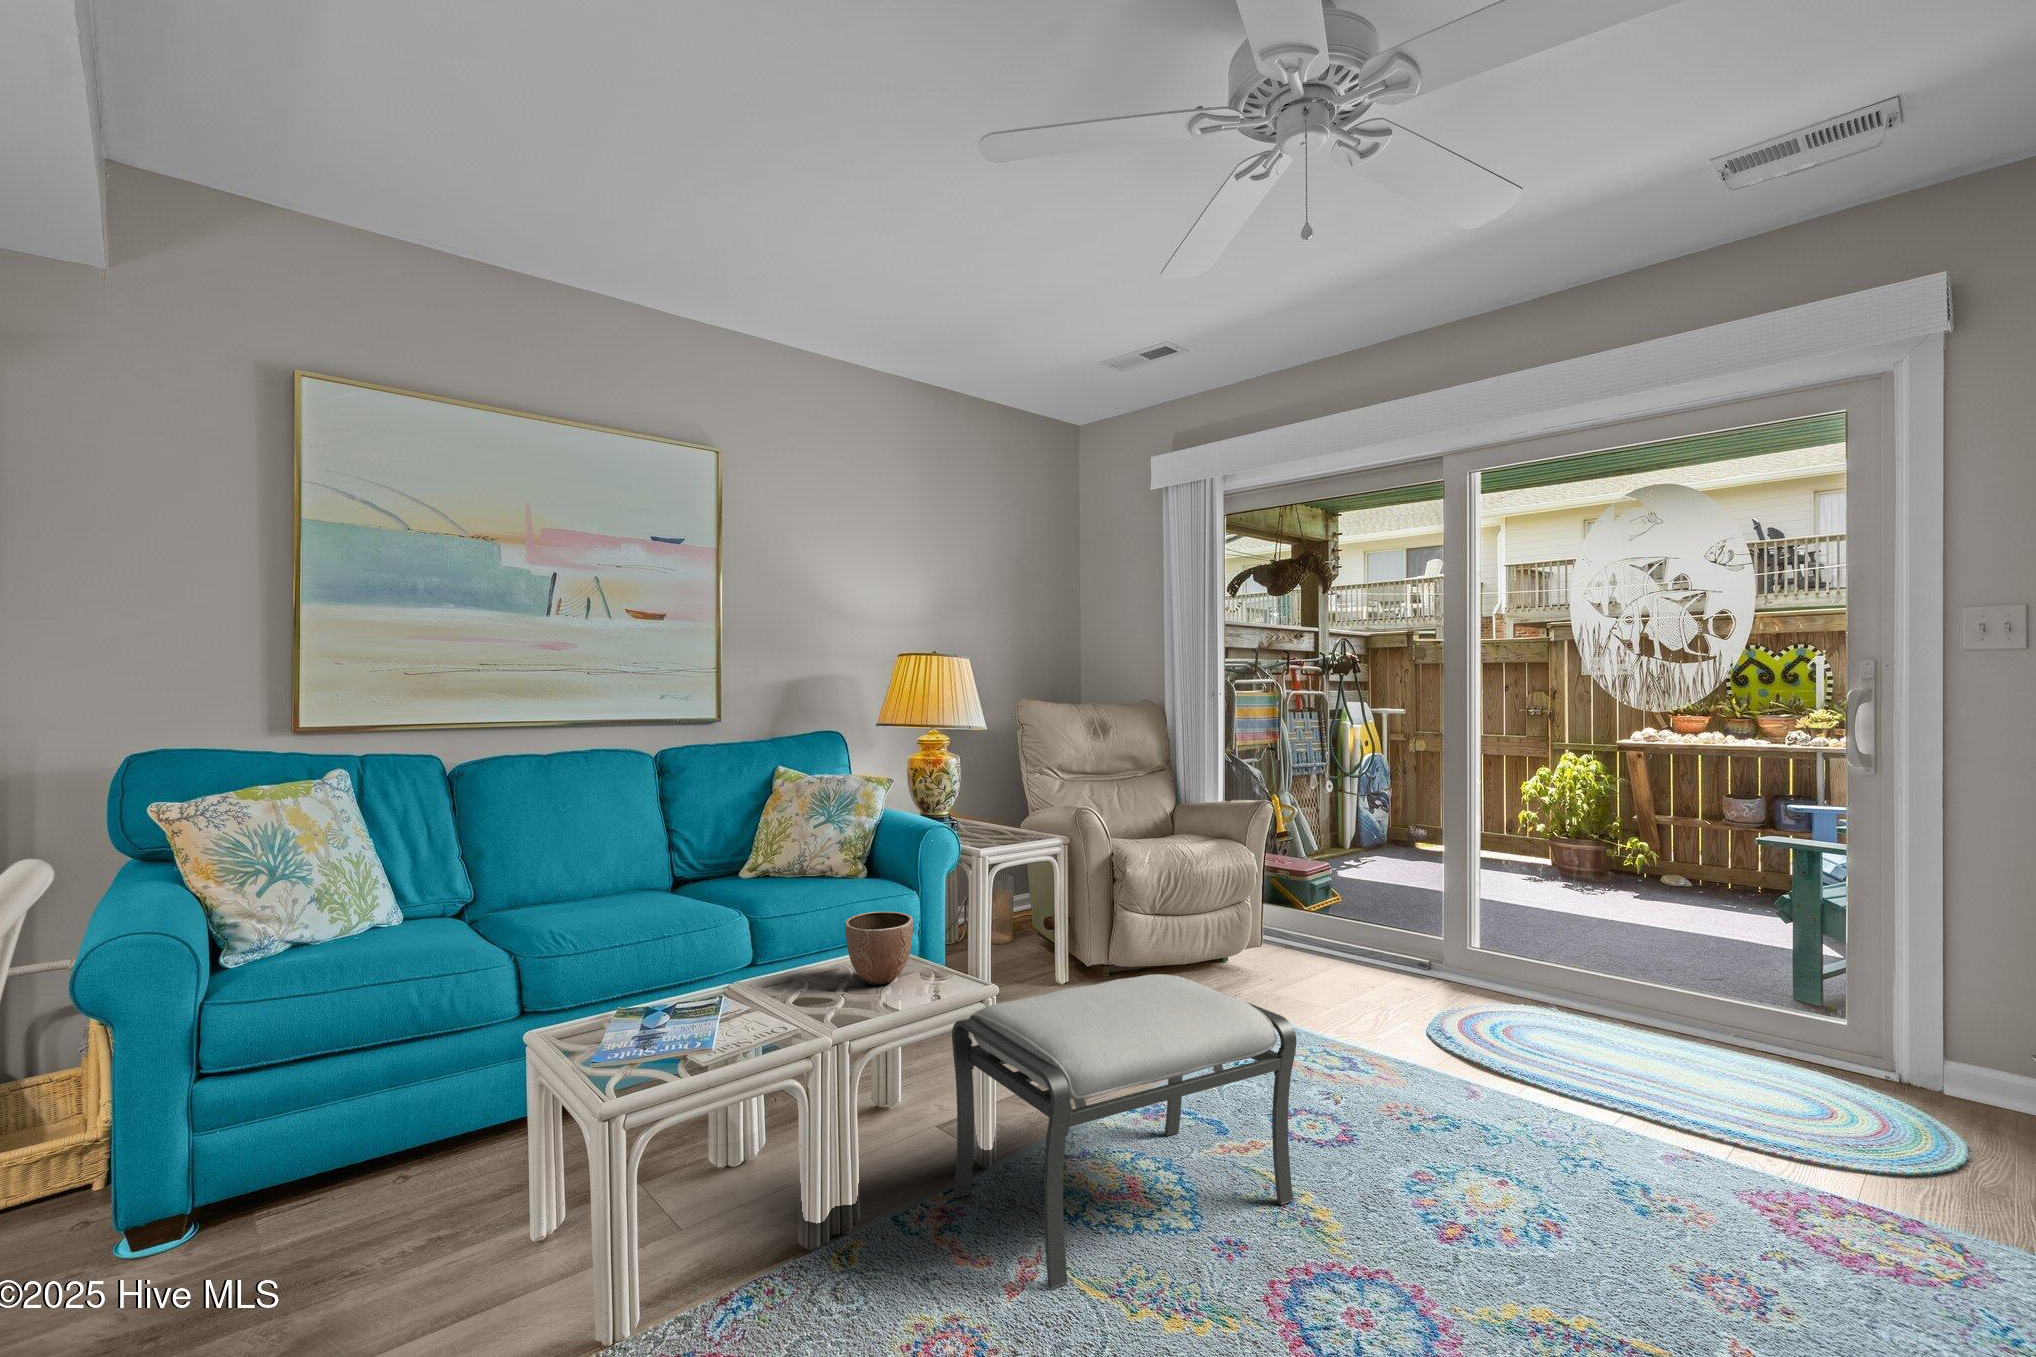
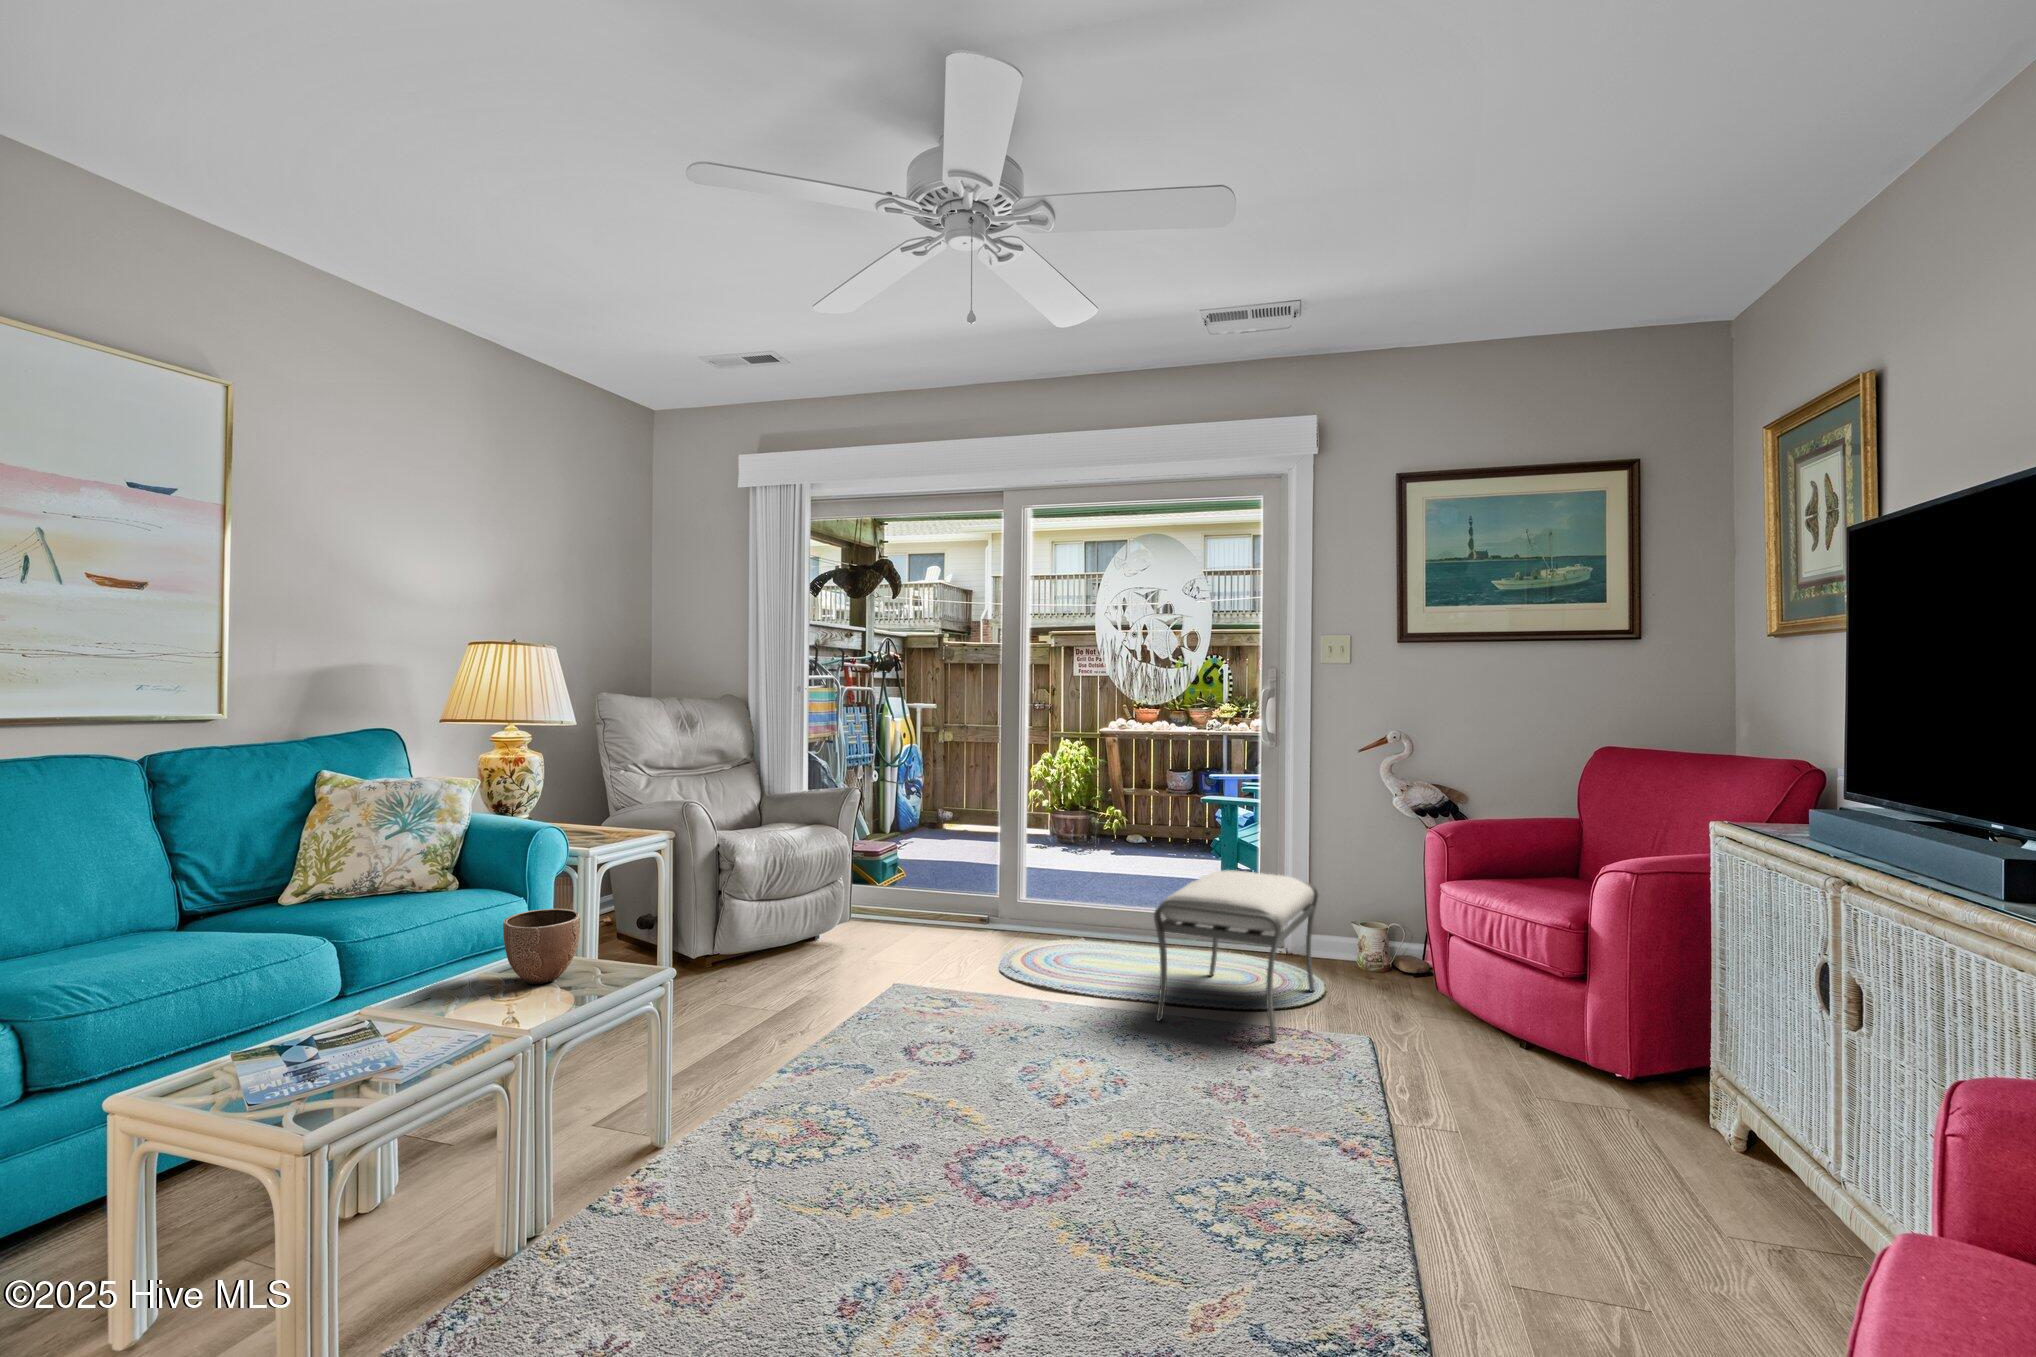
ottoman: present [952,974,1297,1289] -> present [1154,870,1318,1042]

